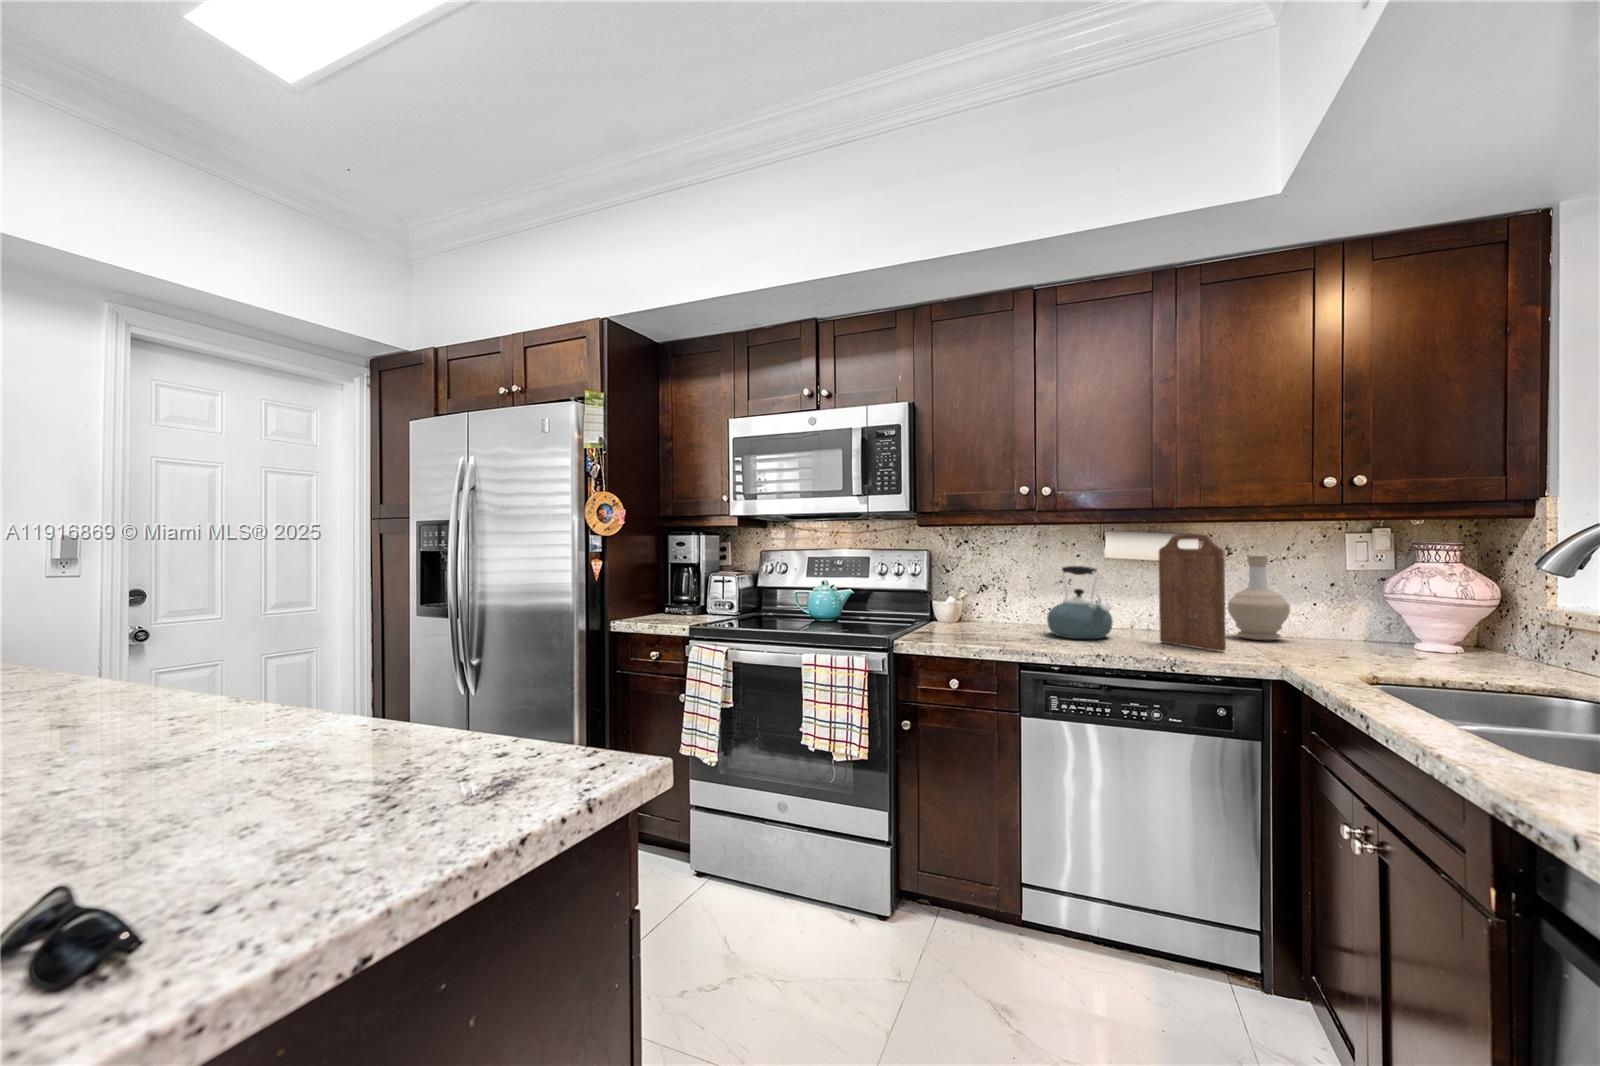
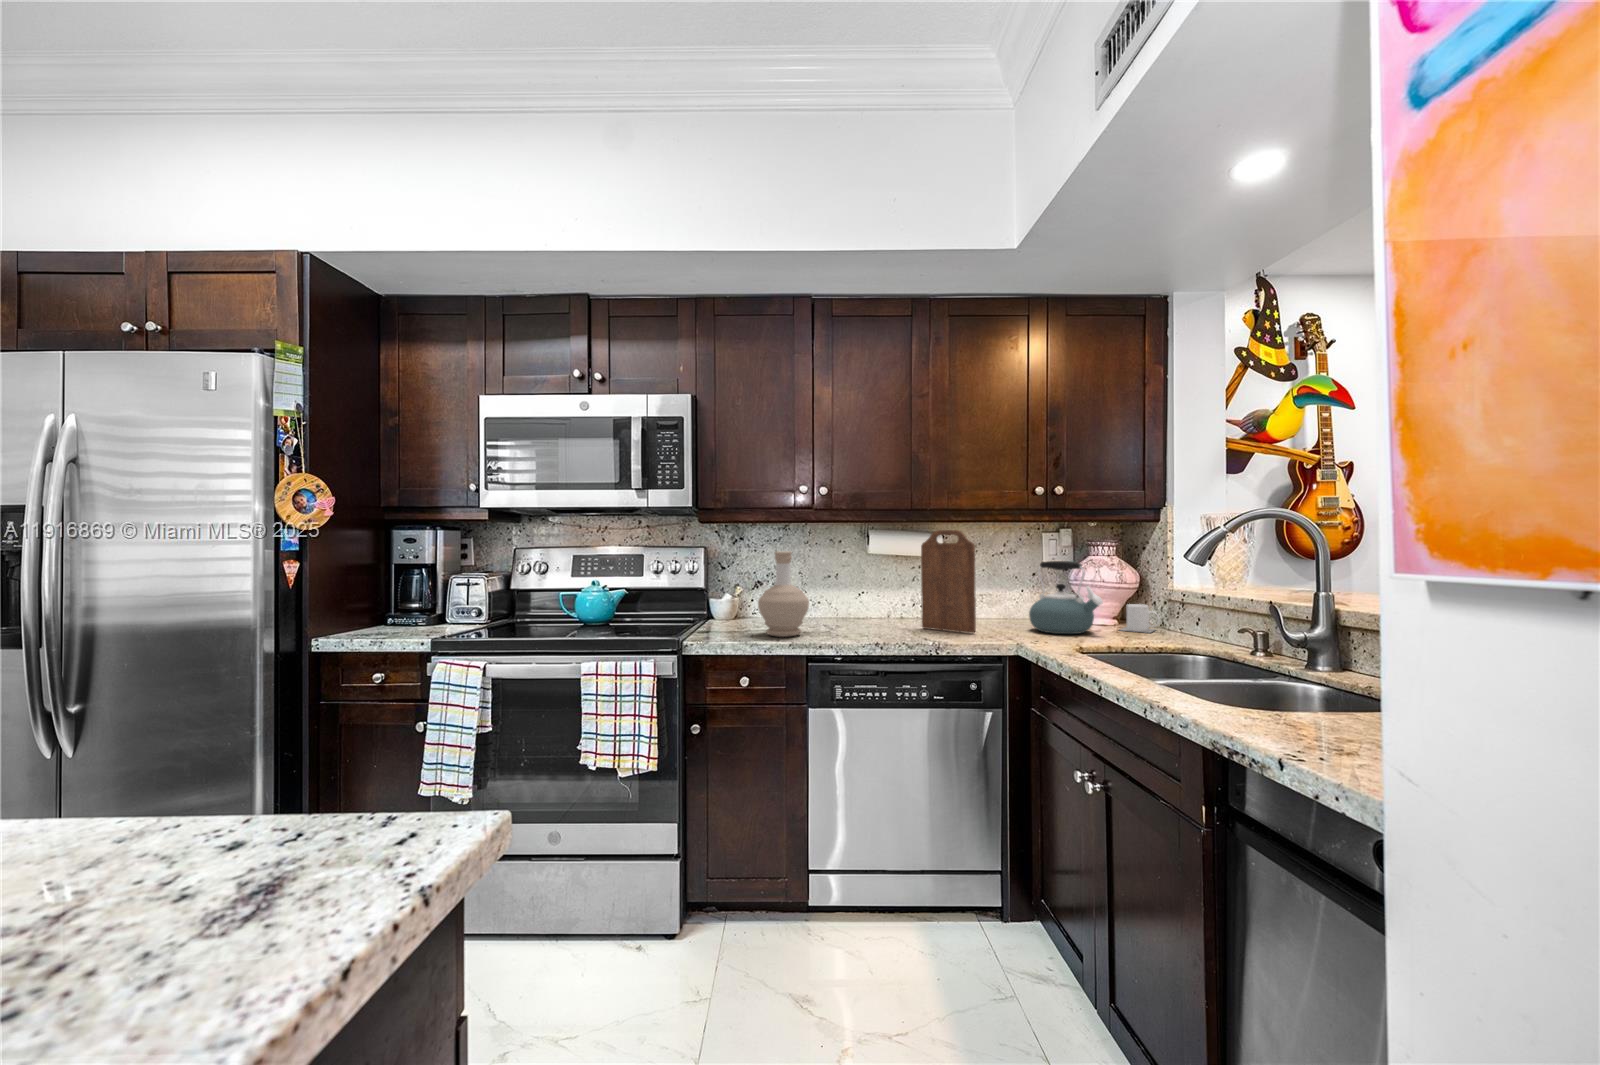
bottle: present [1228,554,1290,640] -> present [758,551,809,637]
kettle: present [1047,566,1113,639] -> present [1029,561,1103,634]
mug: none [1440,628,1509,666] -> present [1121,604,1160,633]

